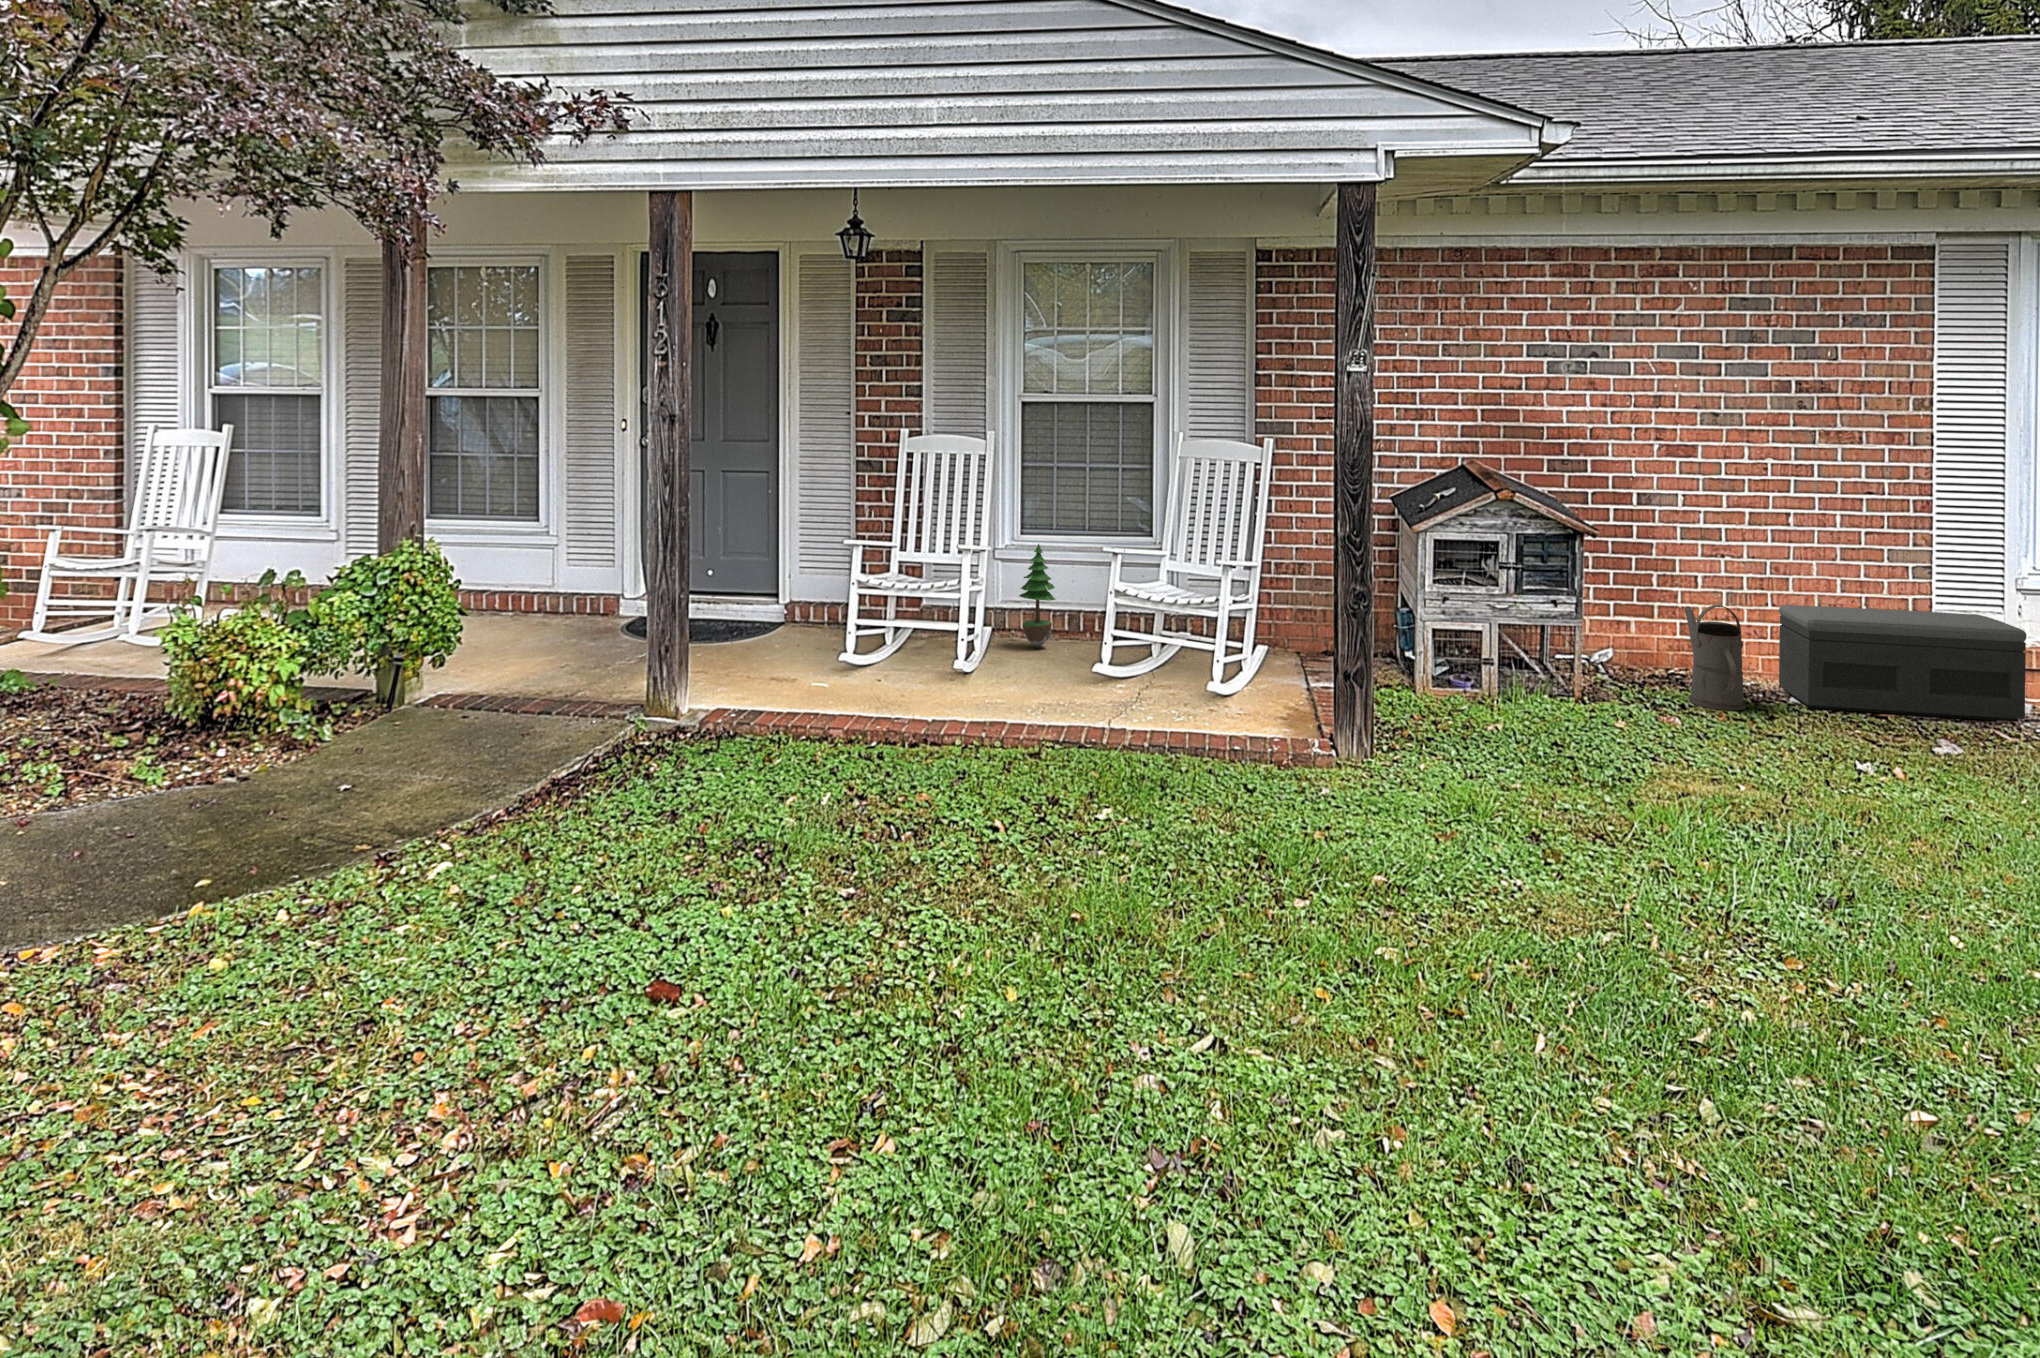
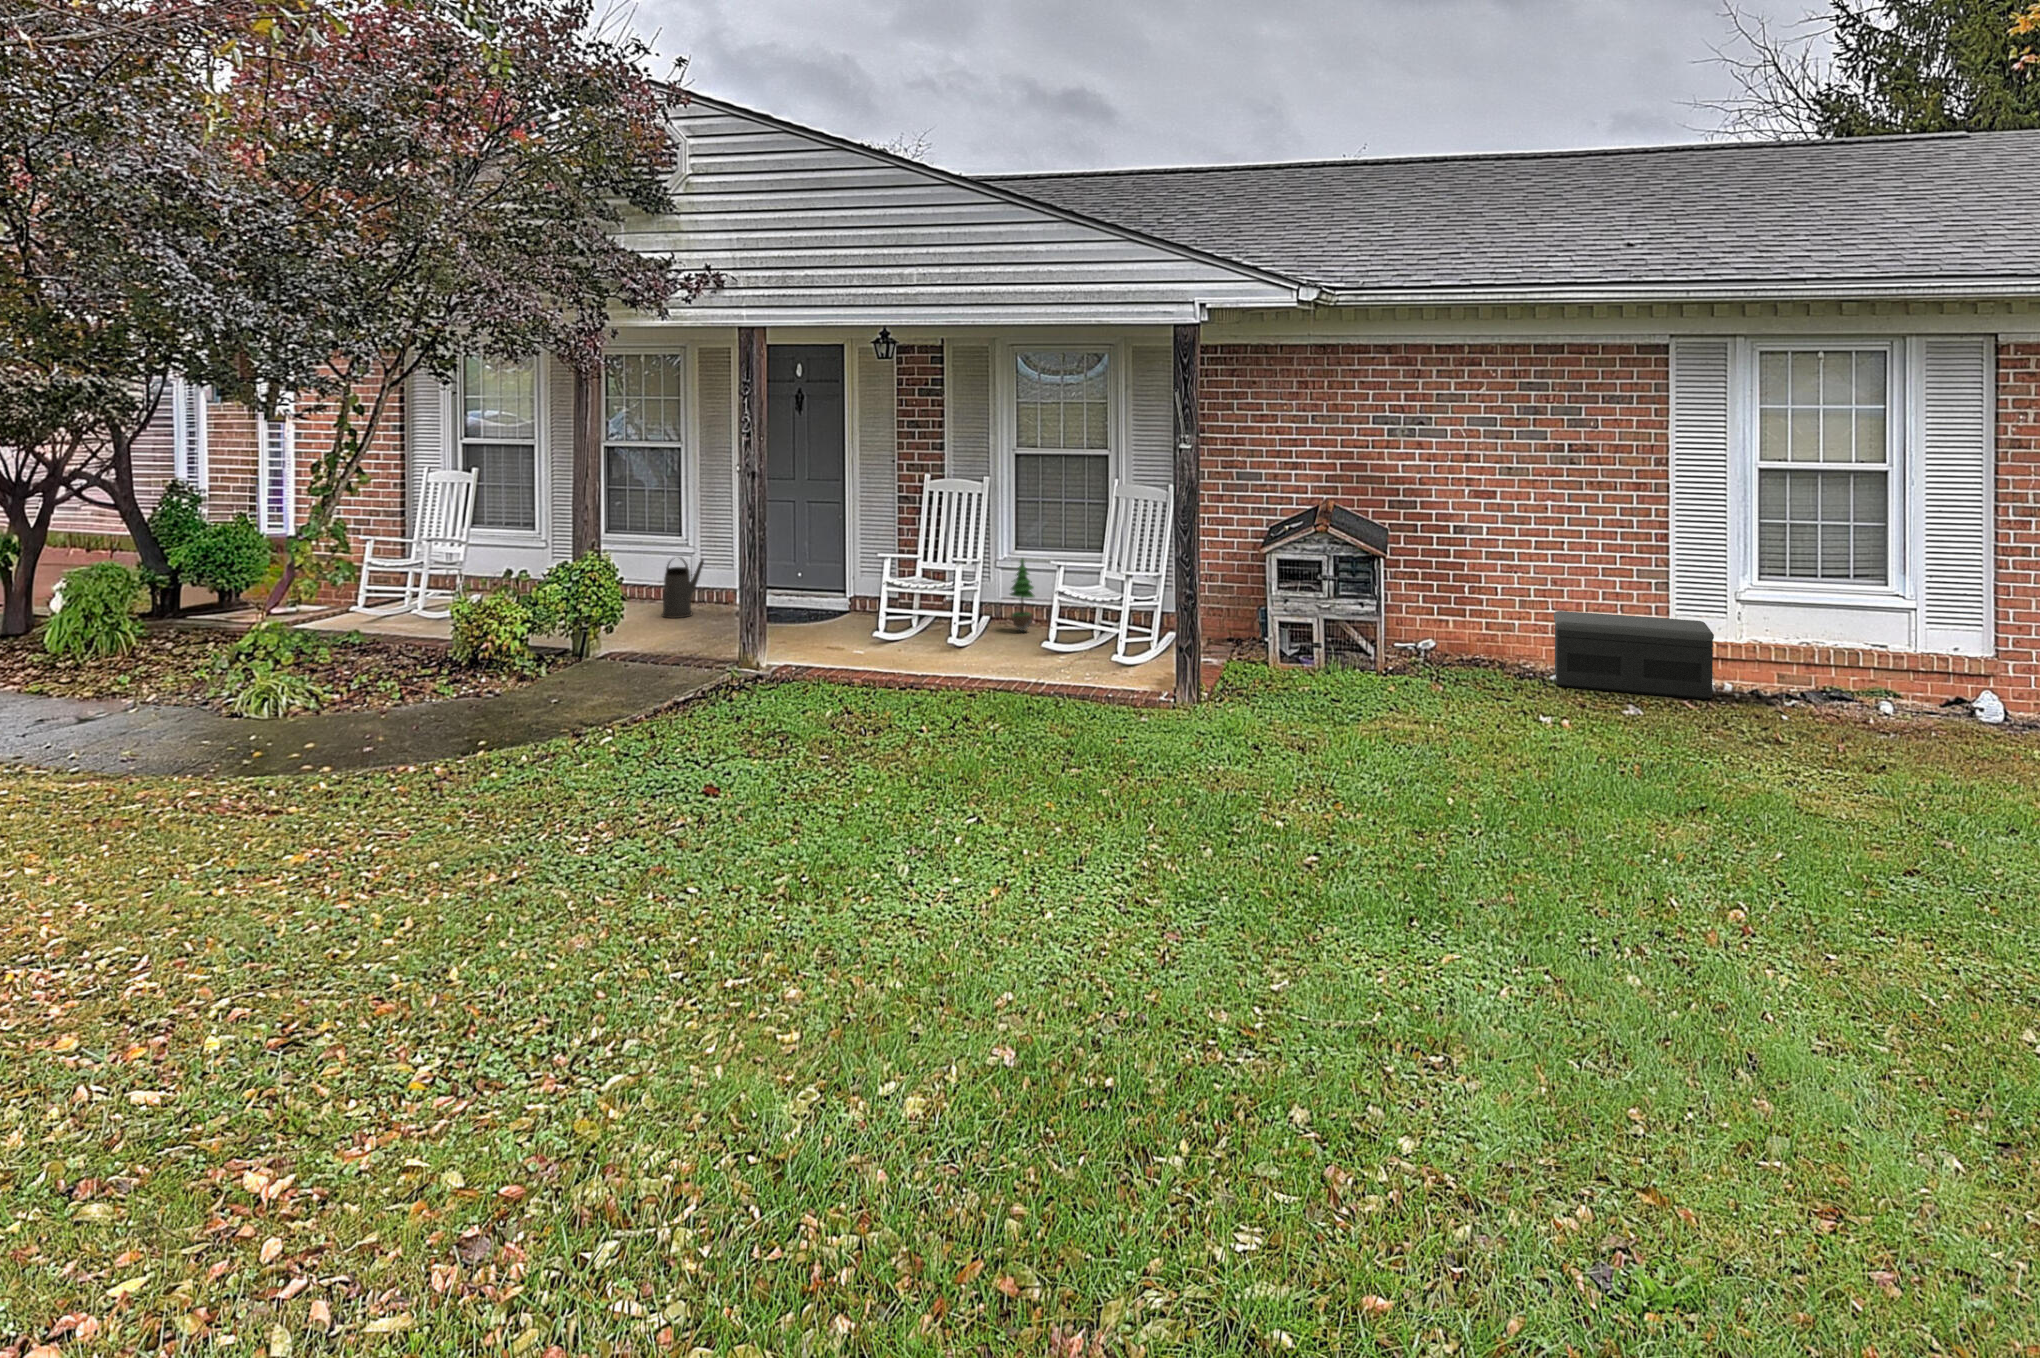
watering can: present [1685,605,1746,710] -> present [662,557,704,618]

